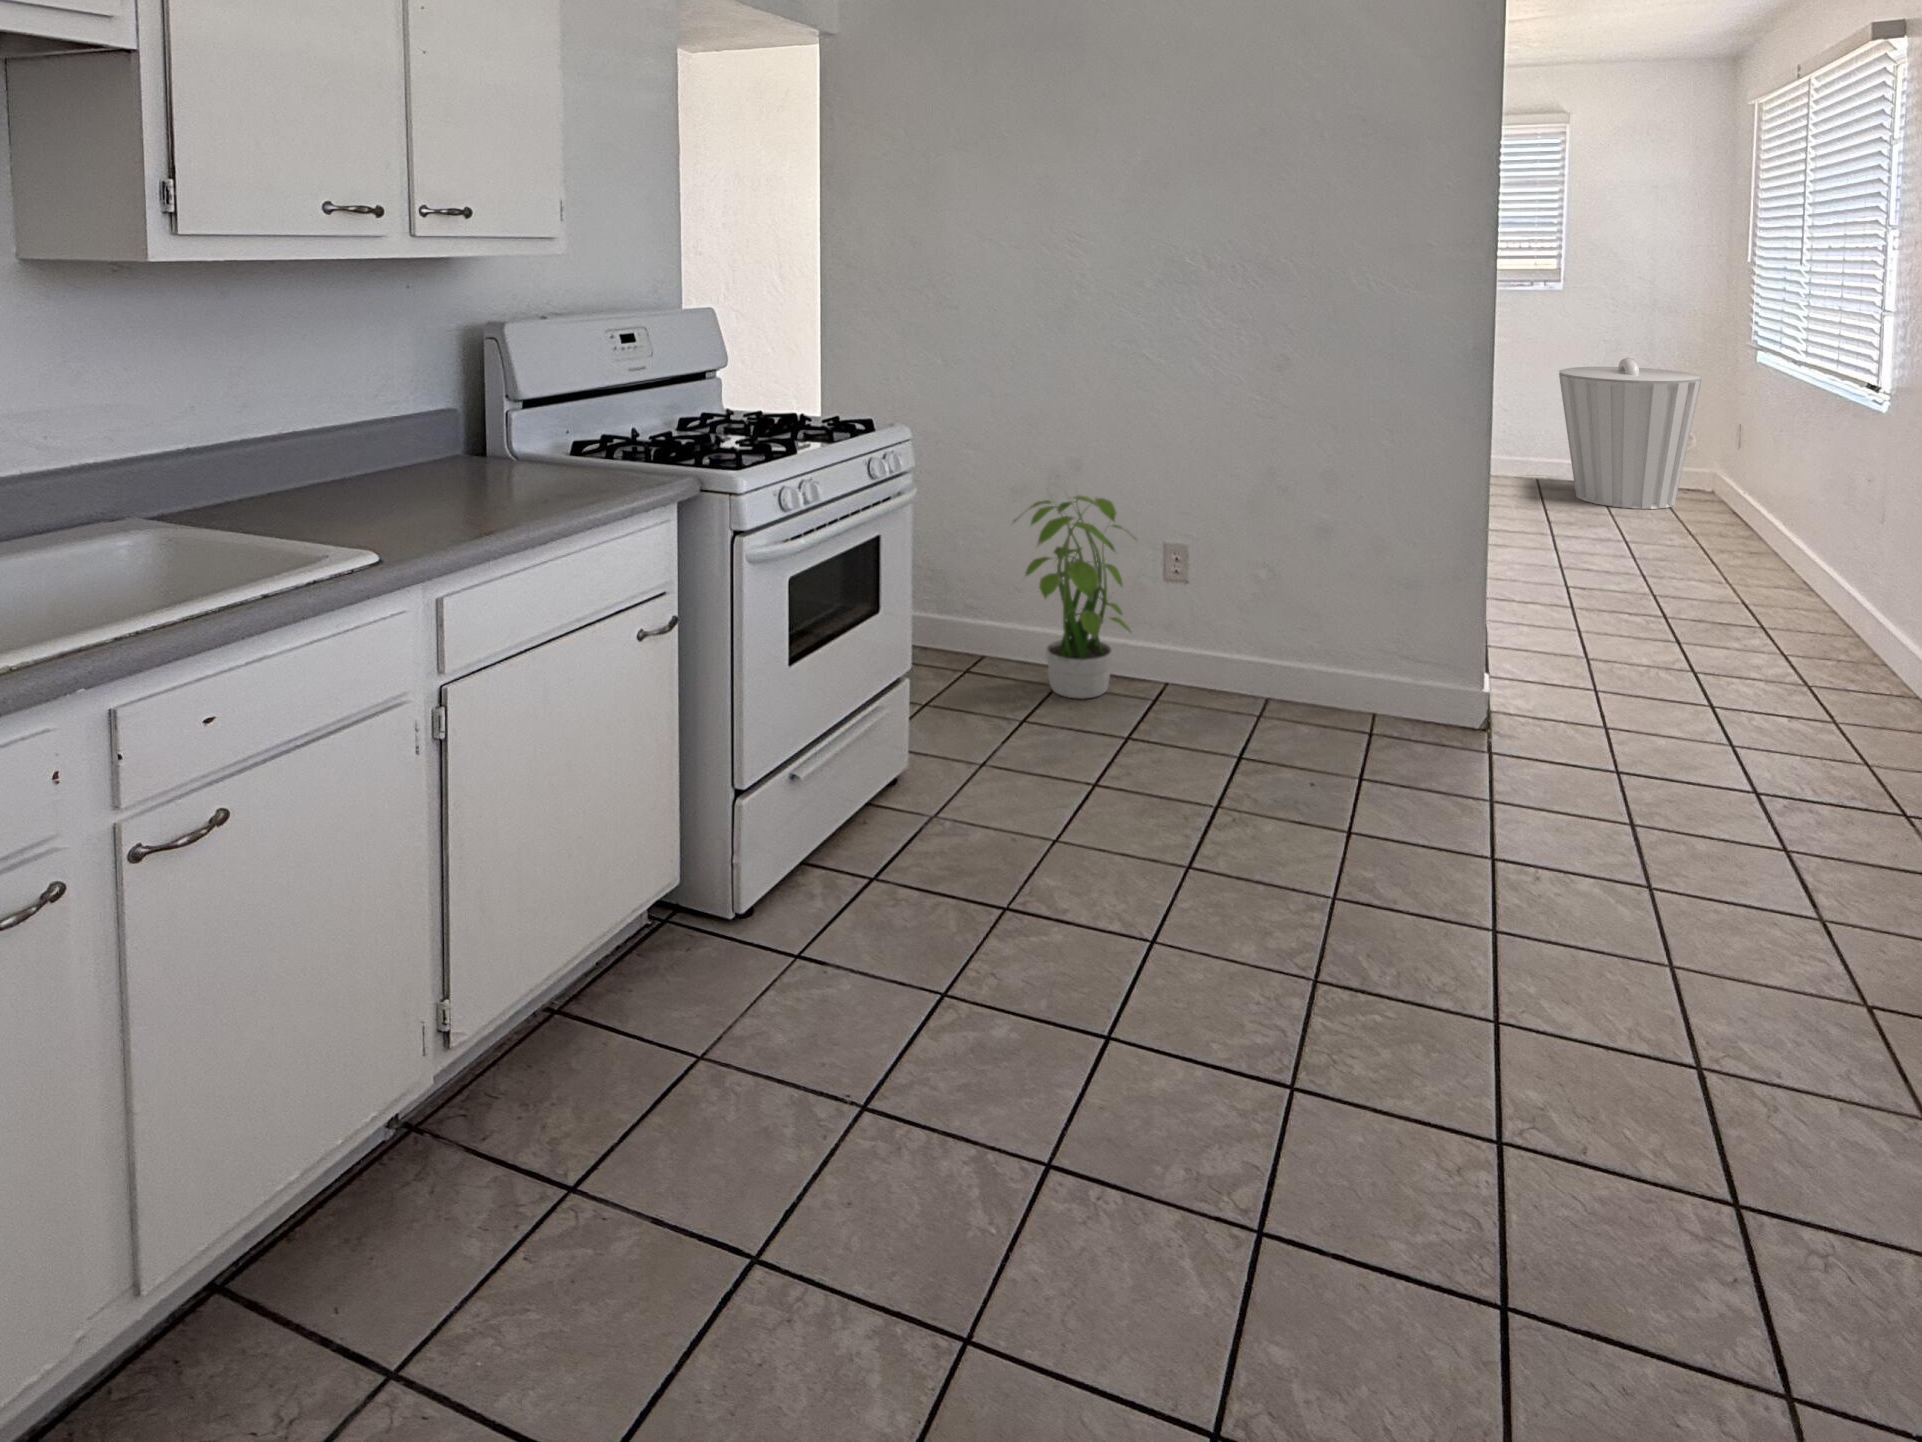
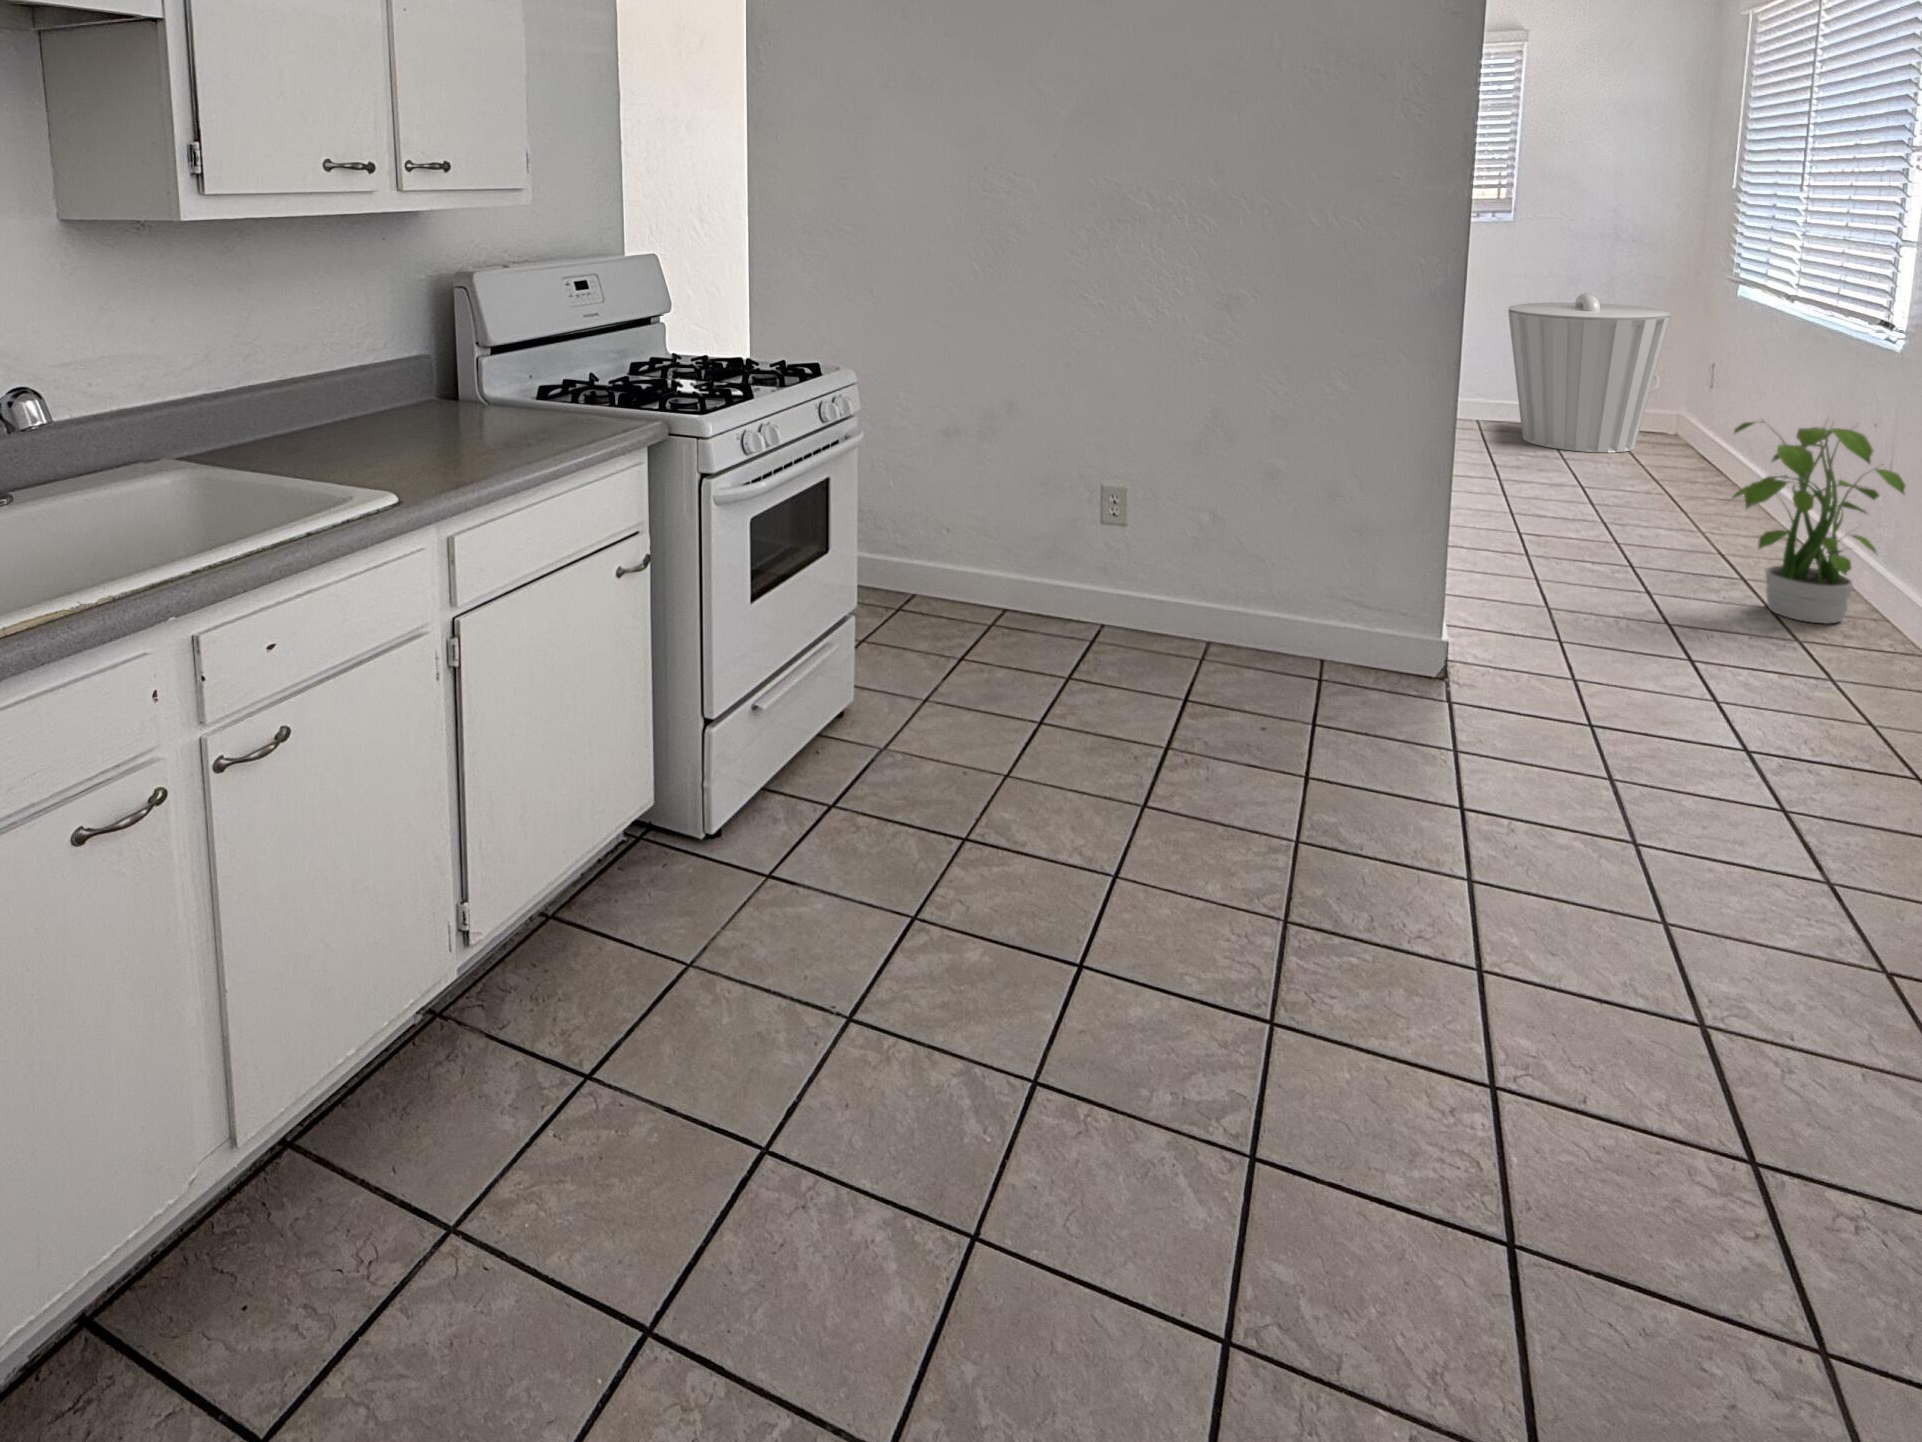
potted plant: present [1012,495,1130,699] -> present [1732,420,1906,624]

